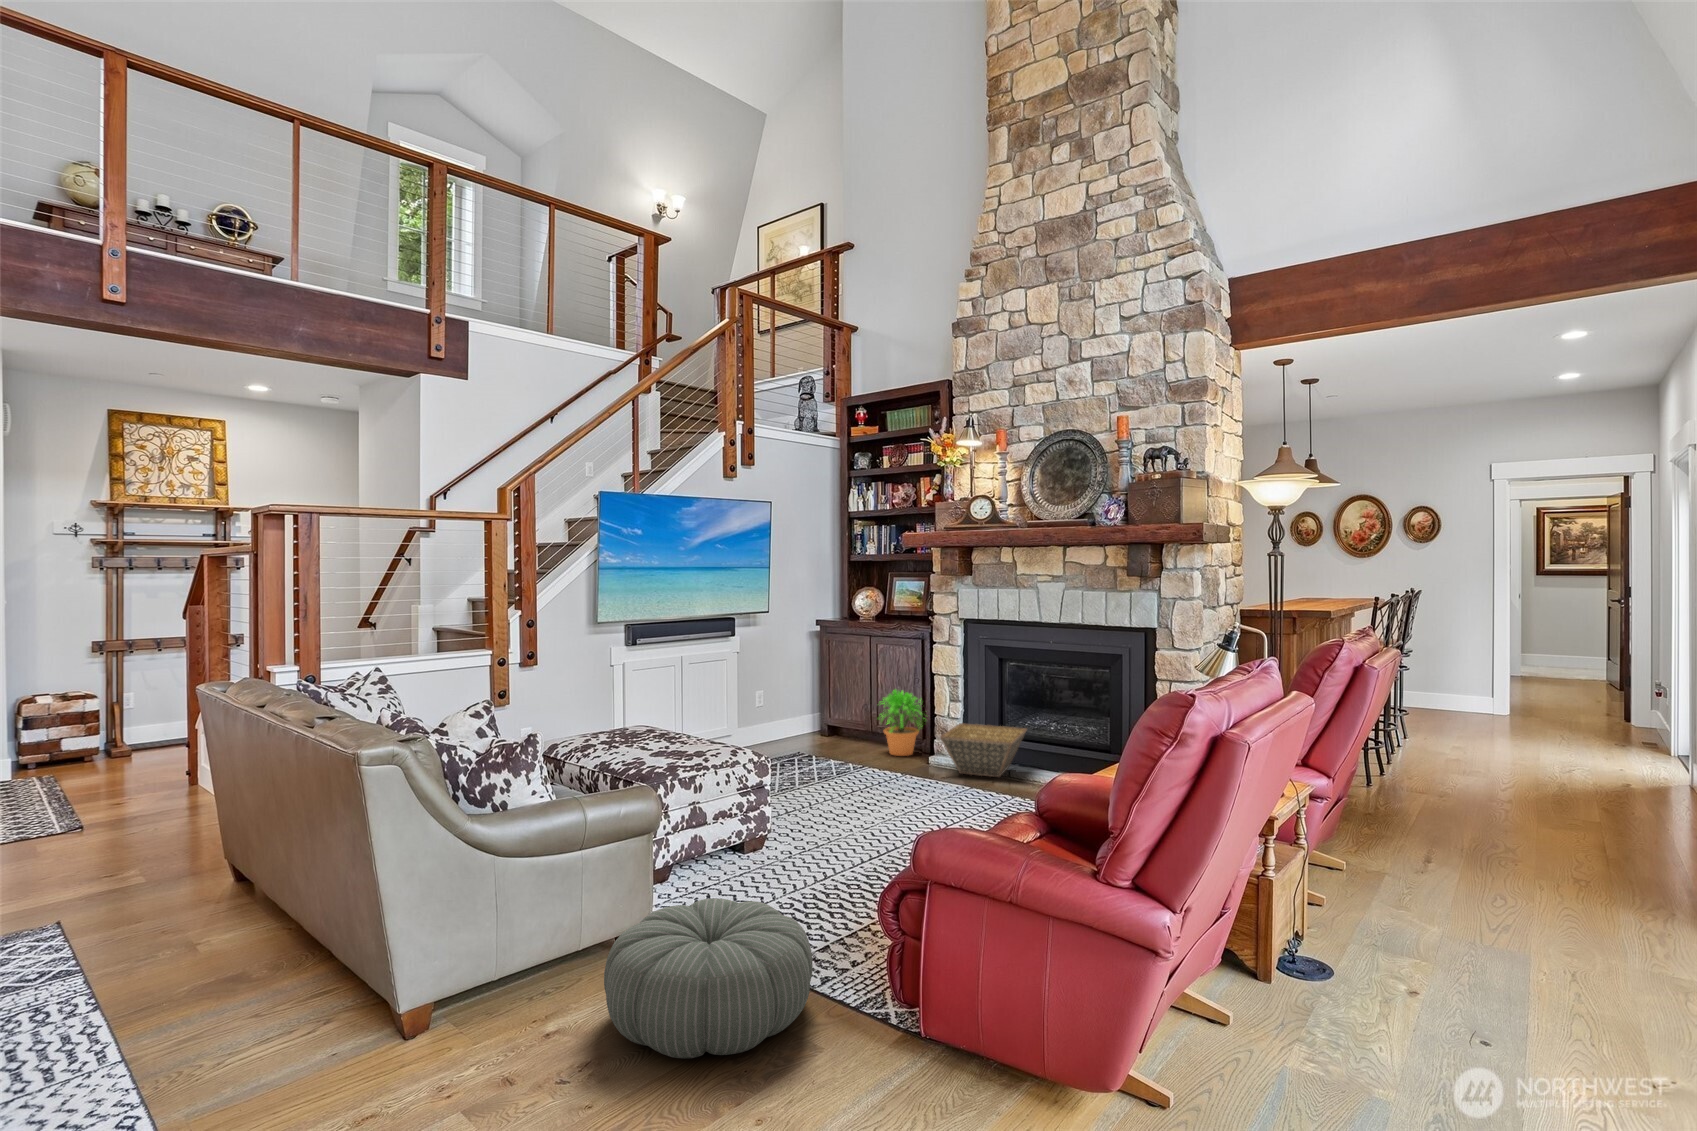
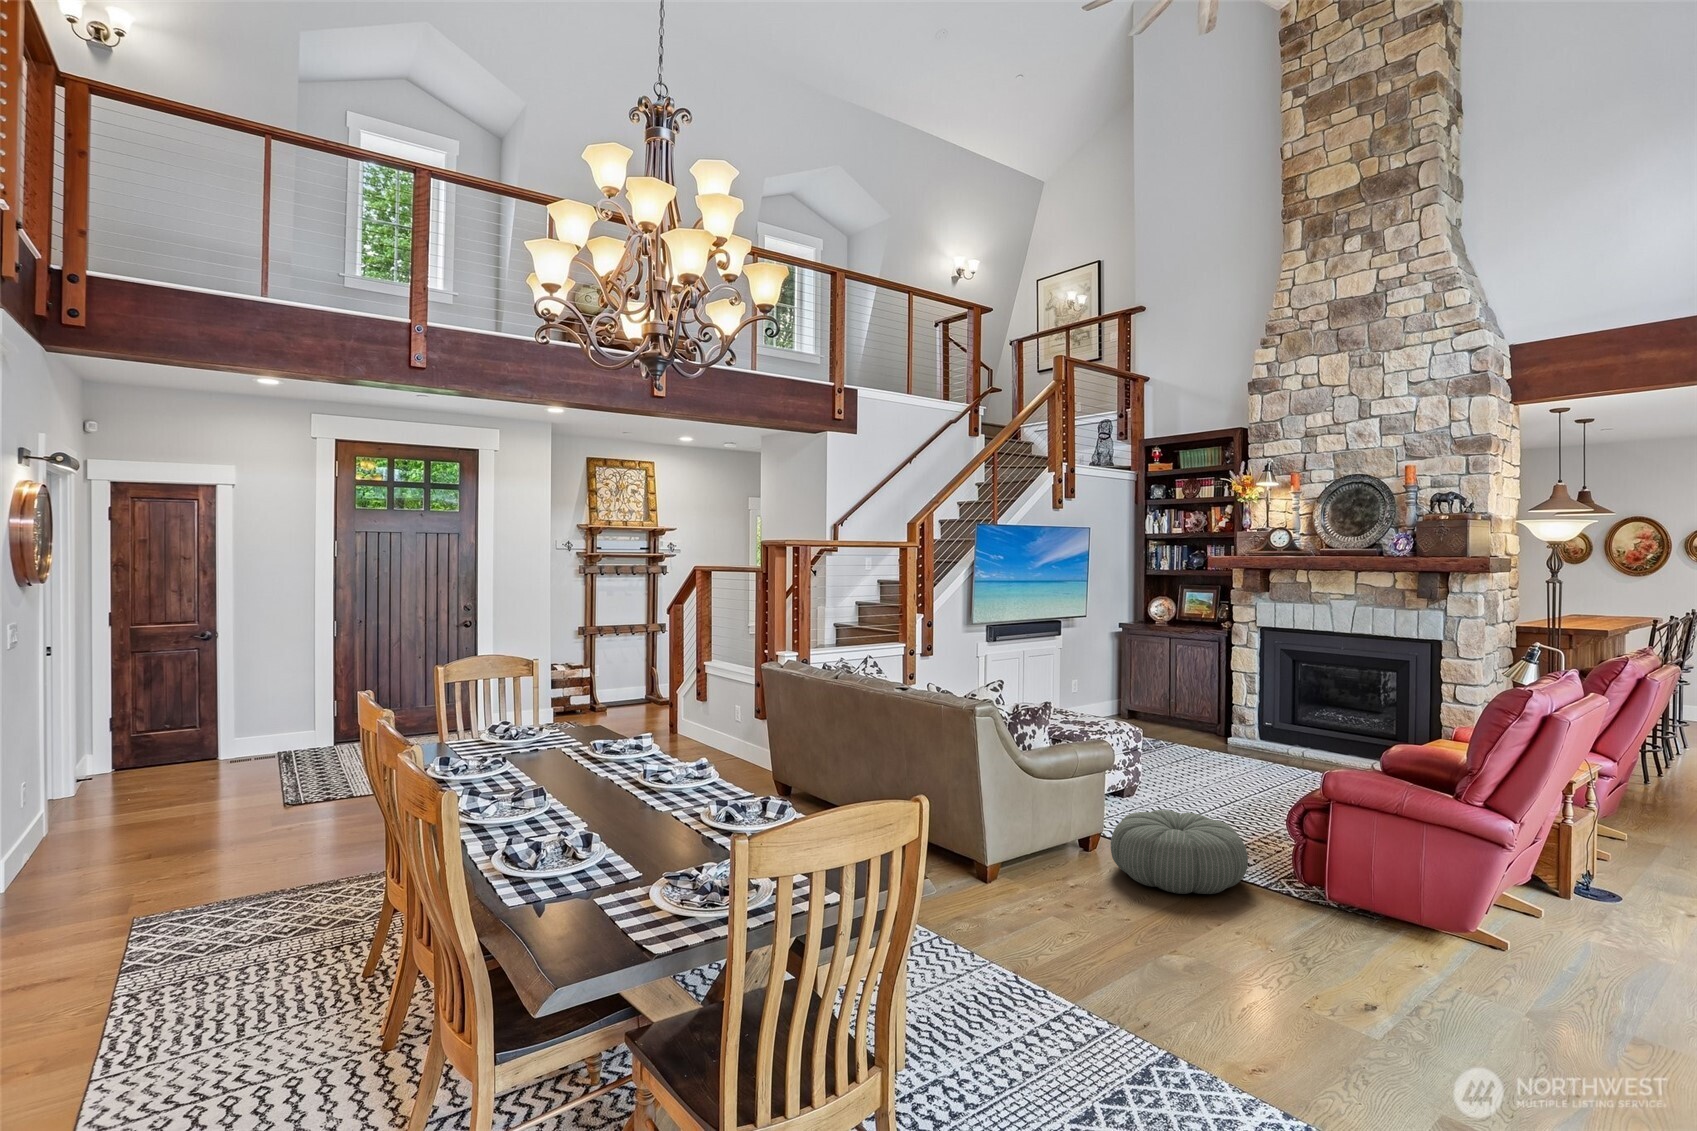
potted plant: present [880,690,927,756] -> none [1174,684,1222,739]
basket: present [940,723,1027,777] -> none [1242,714,1315,758]

